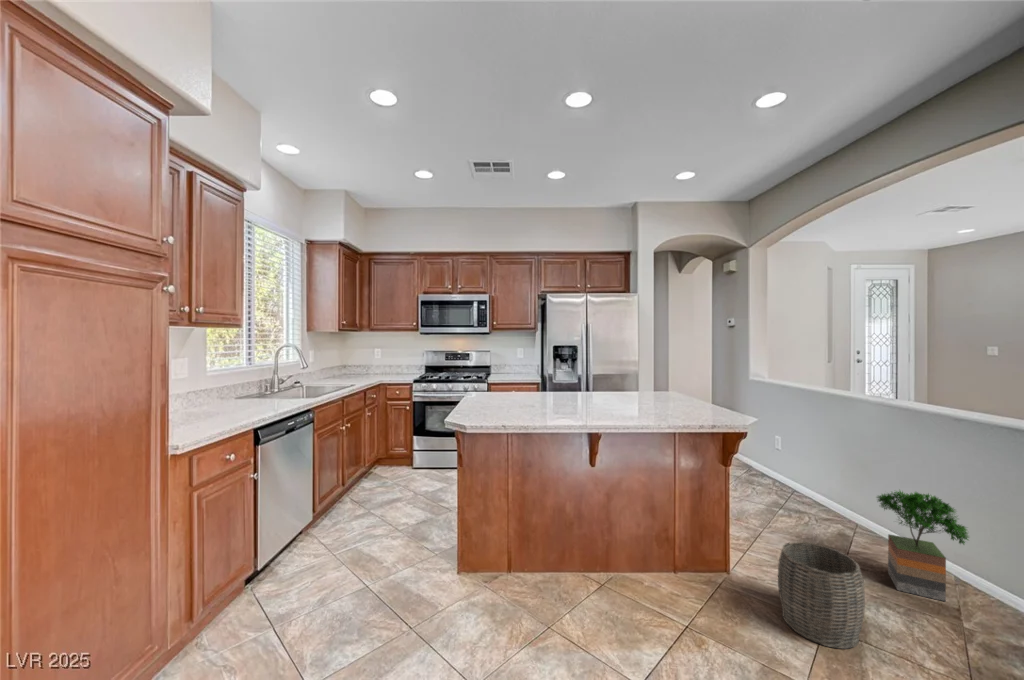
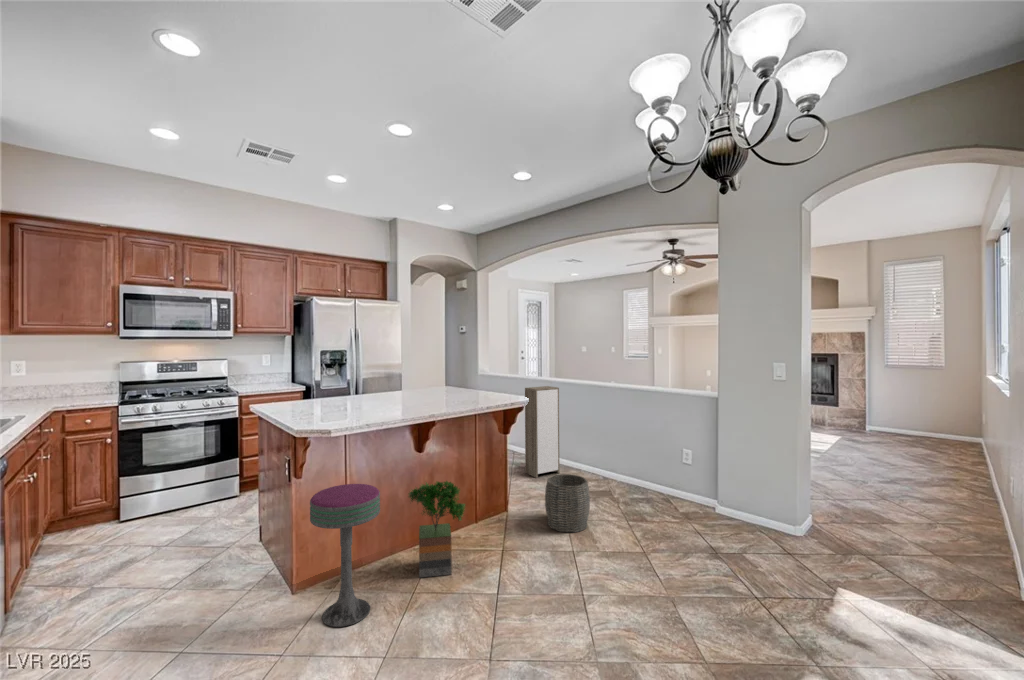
storage cabinet: none [792,402,854,534] -> present [525,386,560,478]
bar stool: none [440,485,509,637] -> present [310,484,380,627]
potted tree: present [877,491,968,601] -> present [409,481,465,578]

